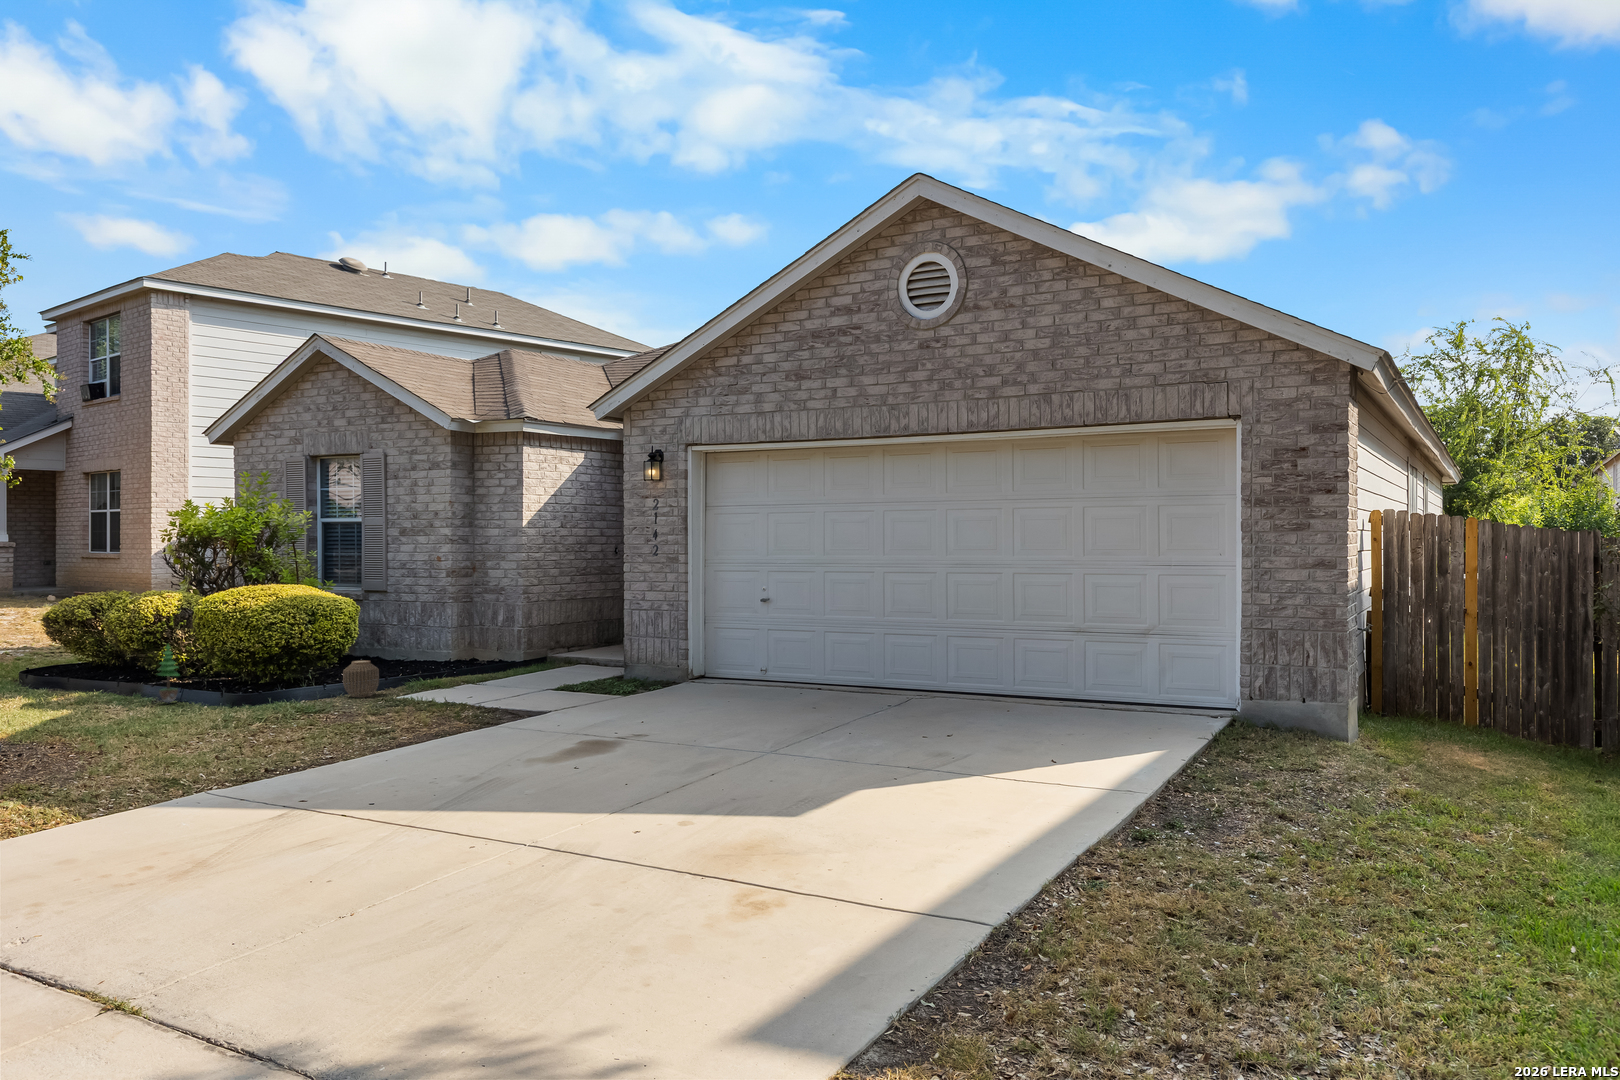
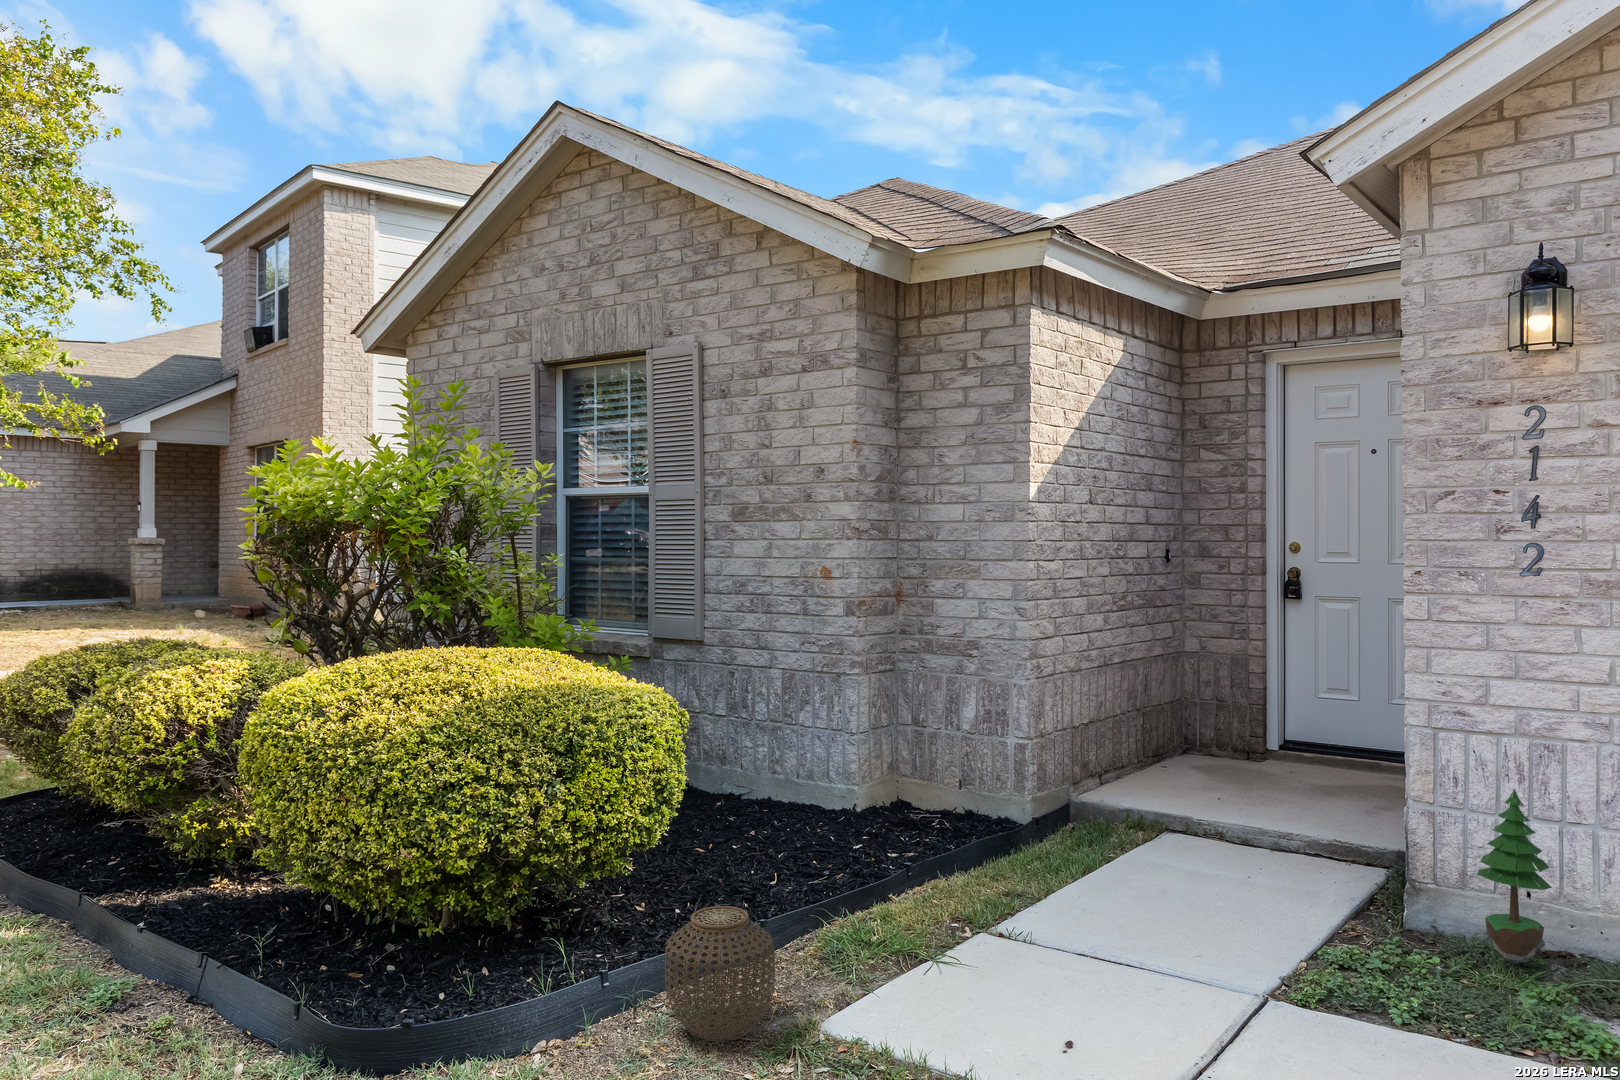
potted tree: present [158,645,179,703] -> present [1477,789,1552,964]

